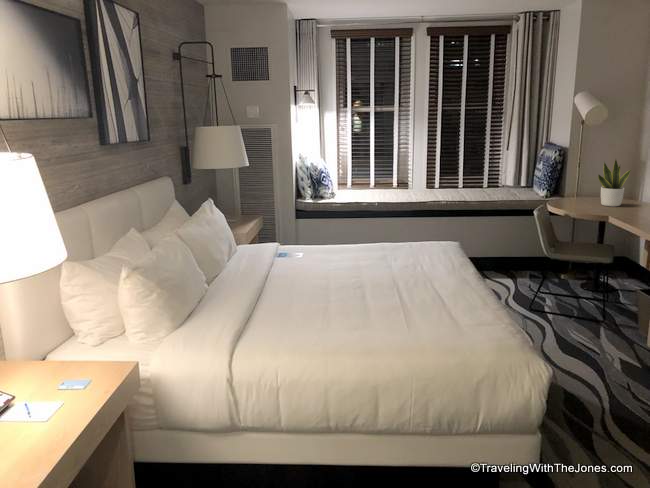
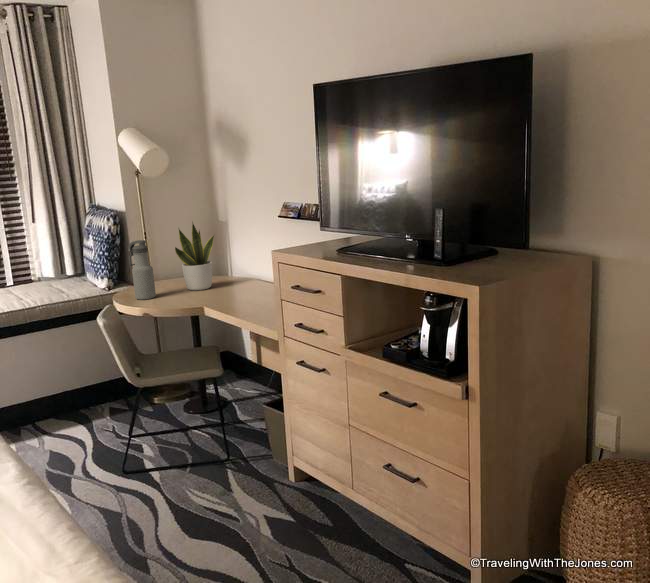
water bottle: none [563,167,578,206] -> present [128,240,156,300]

